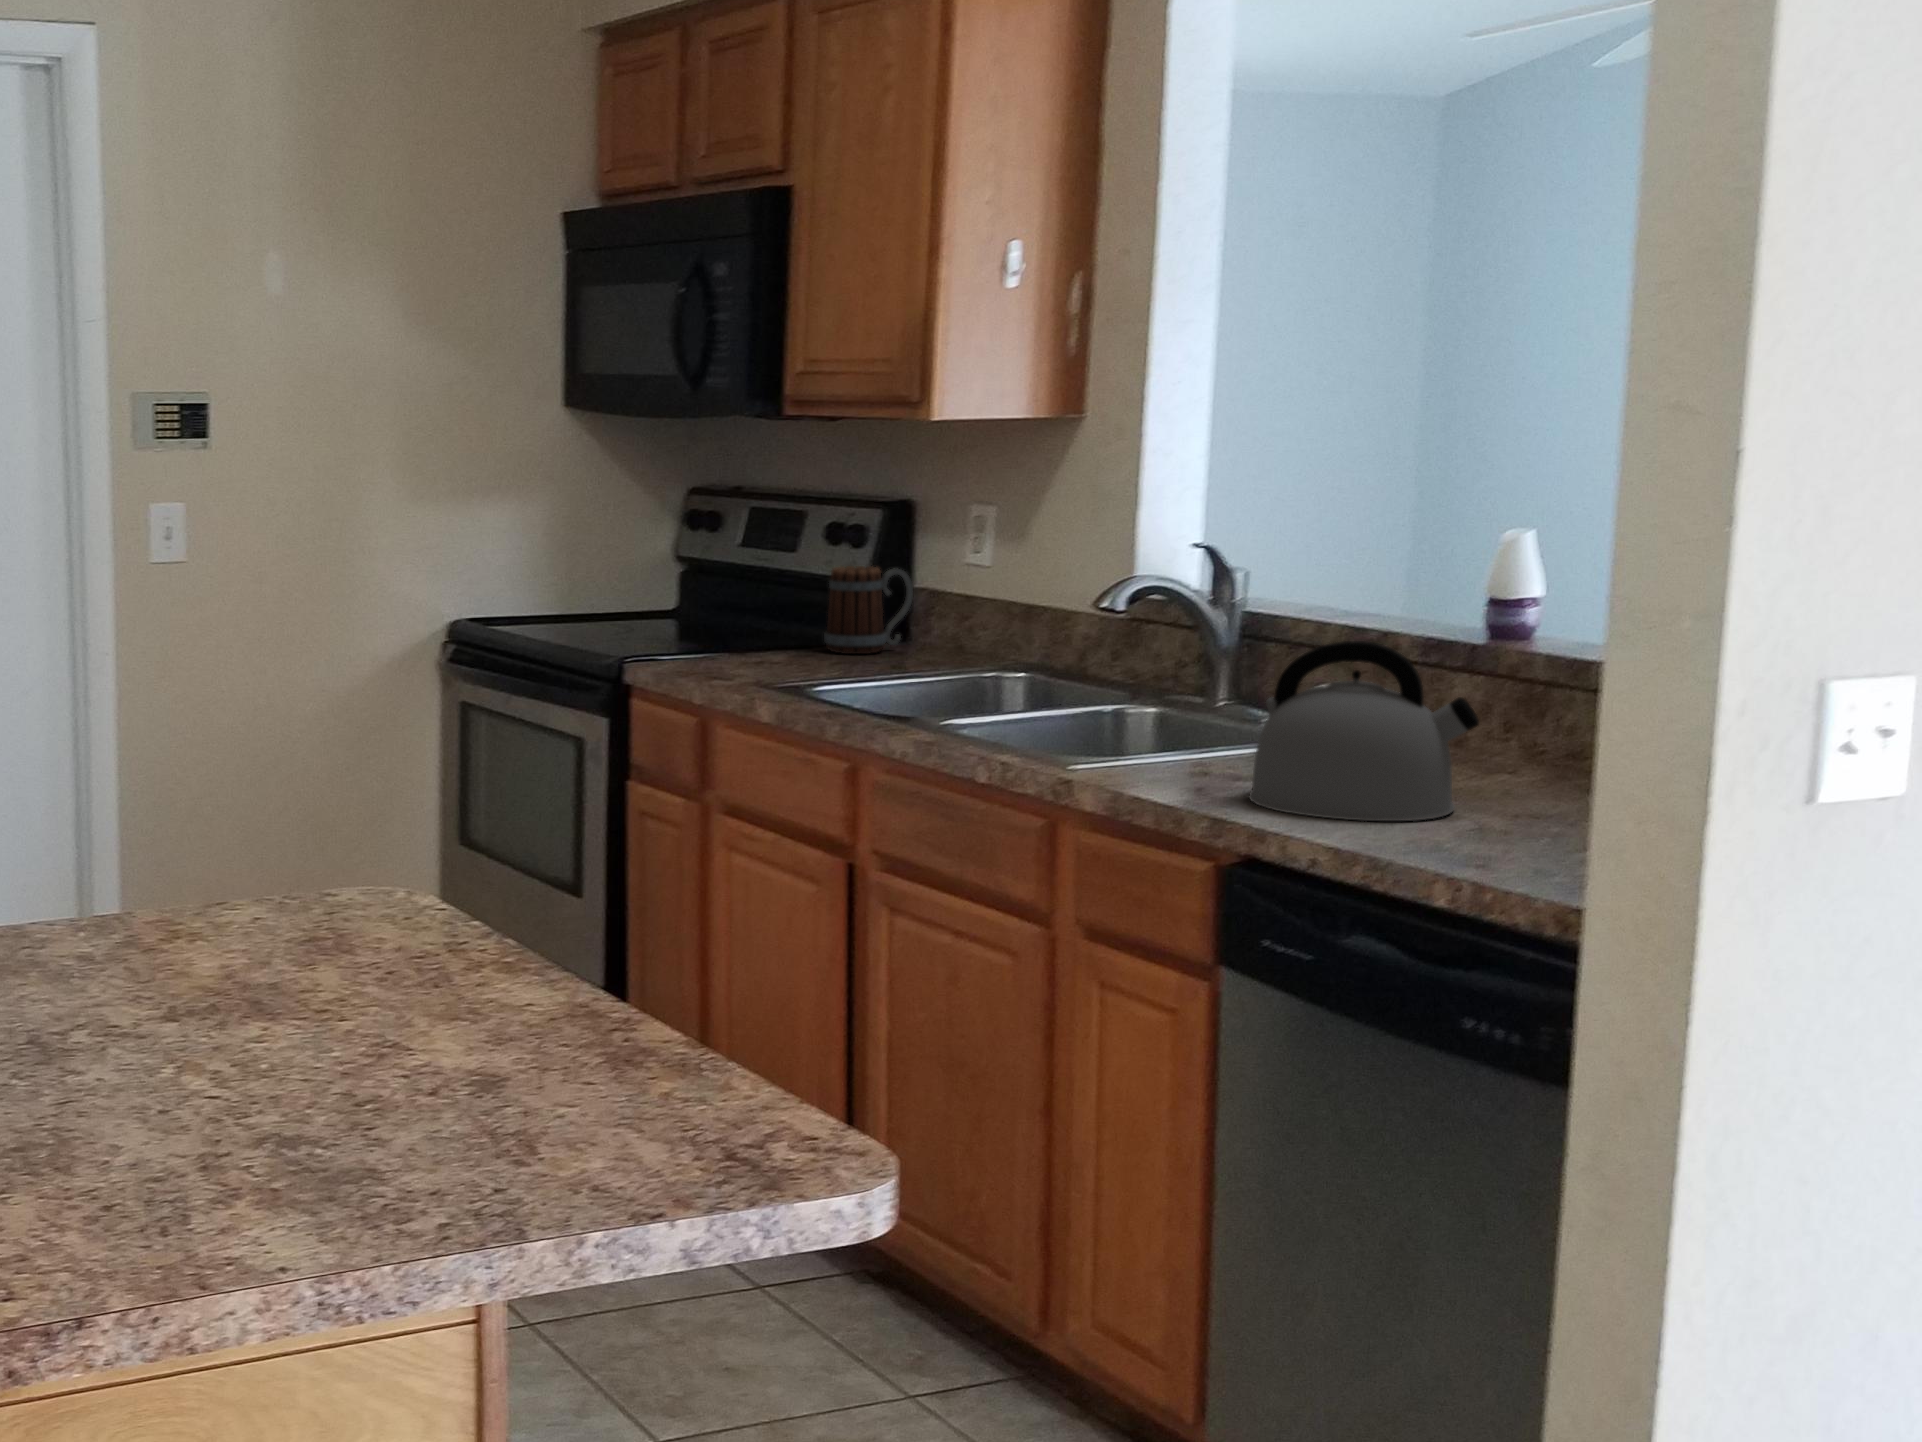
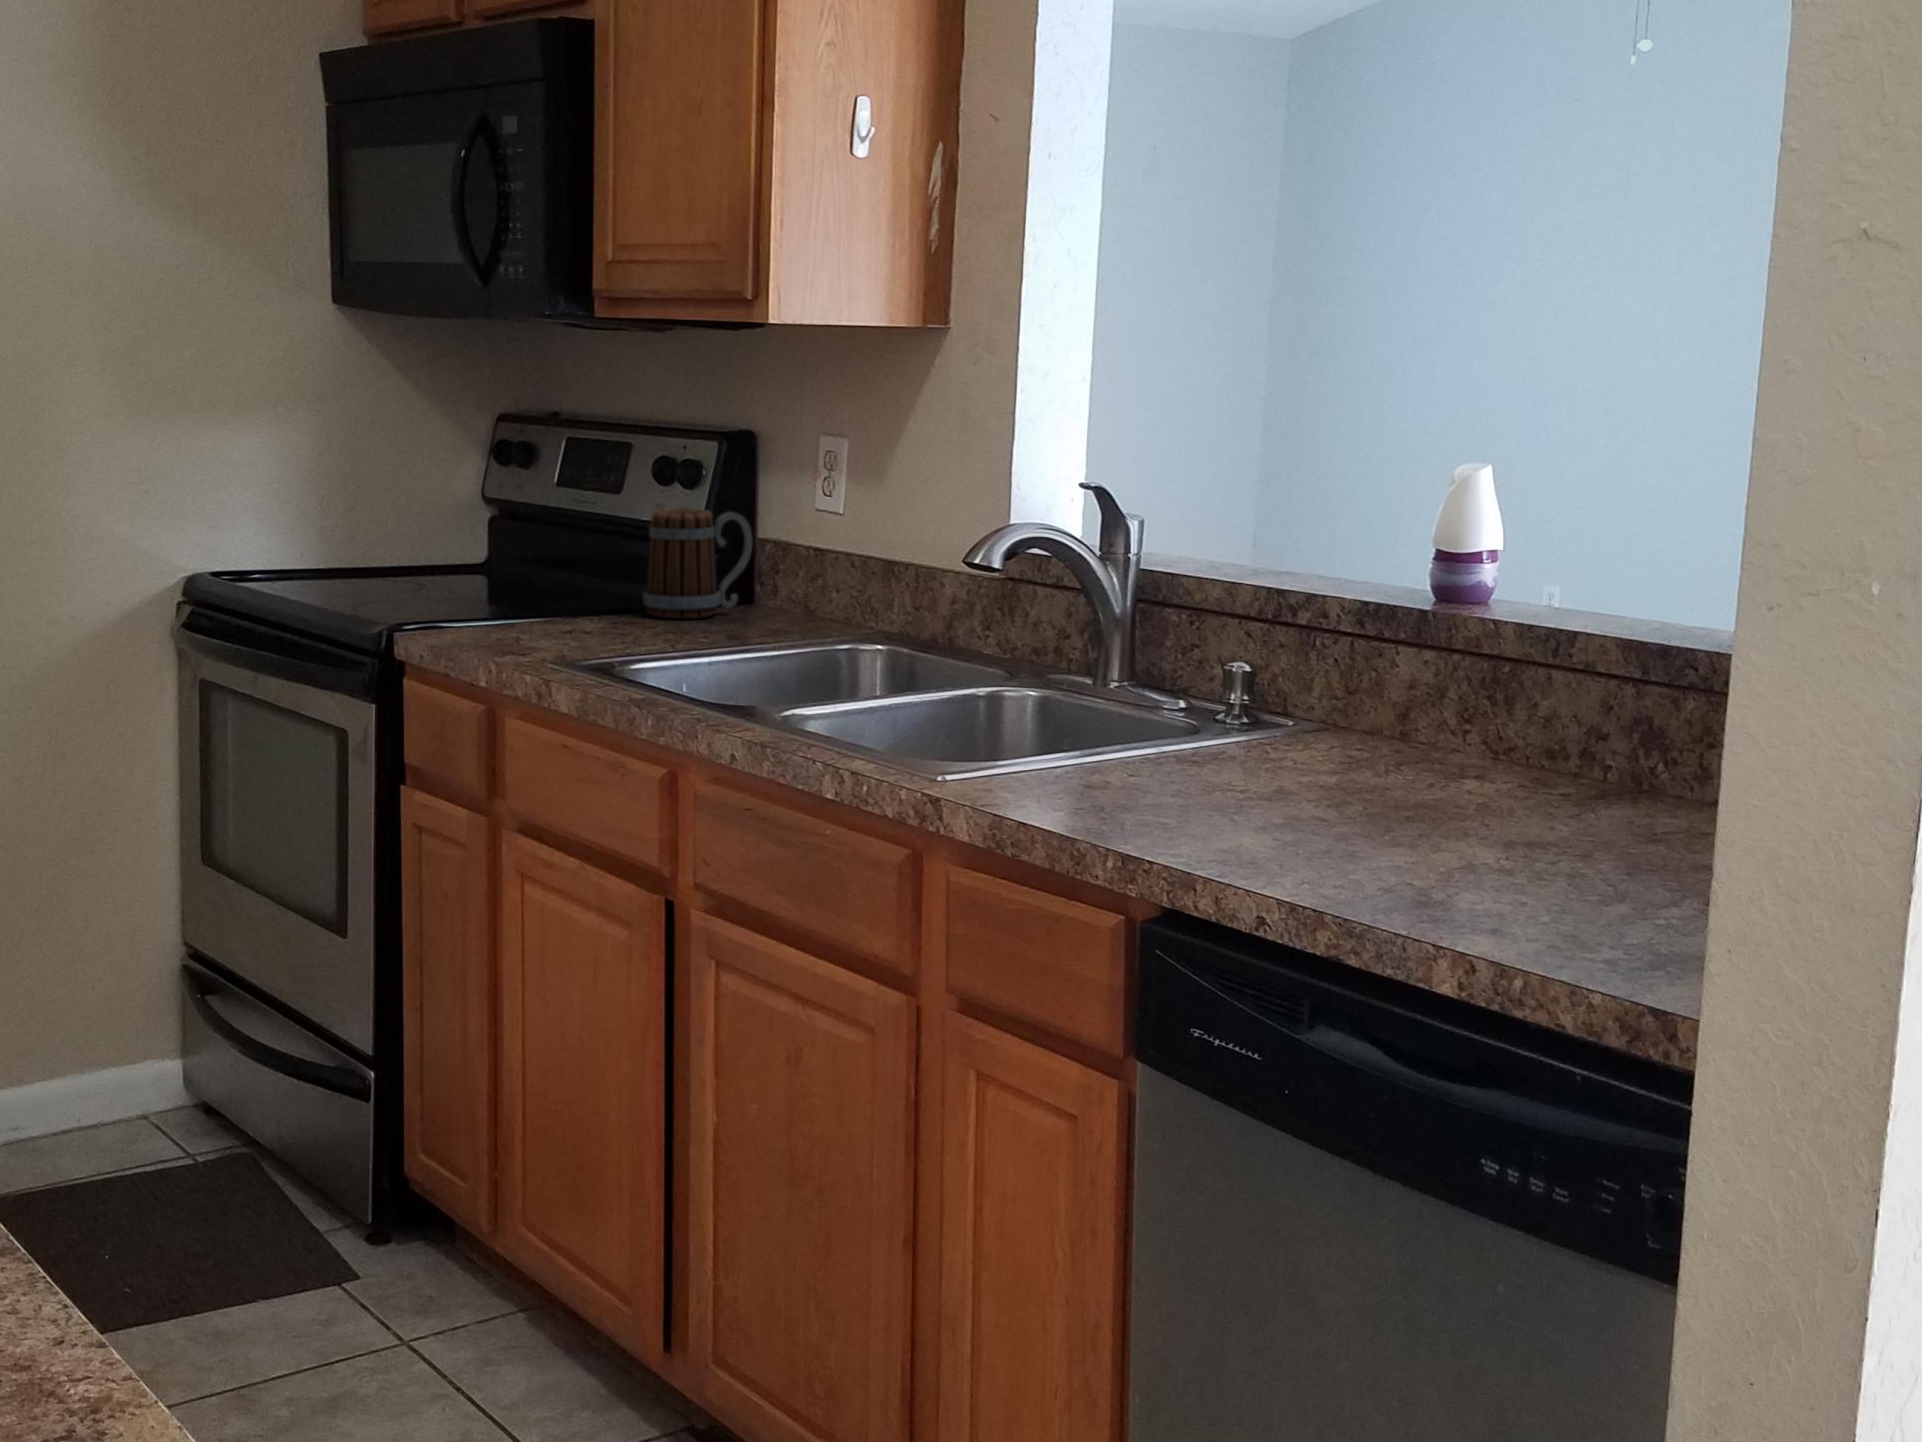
kettle: present [1249,641,1479,821] -> none [1168,608,1465,856]

